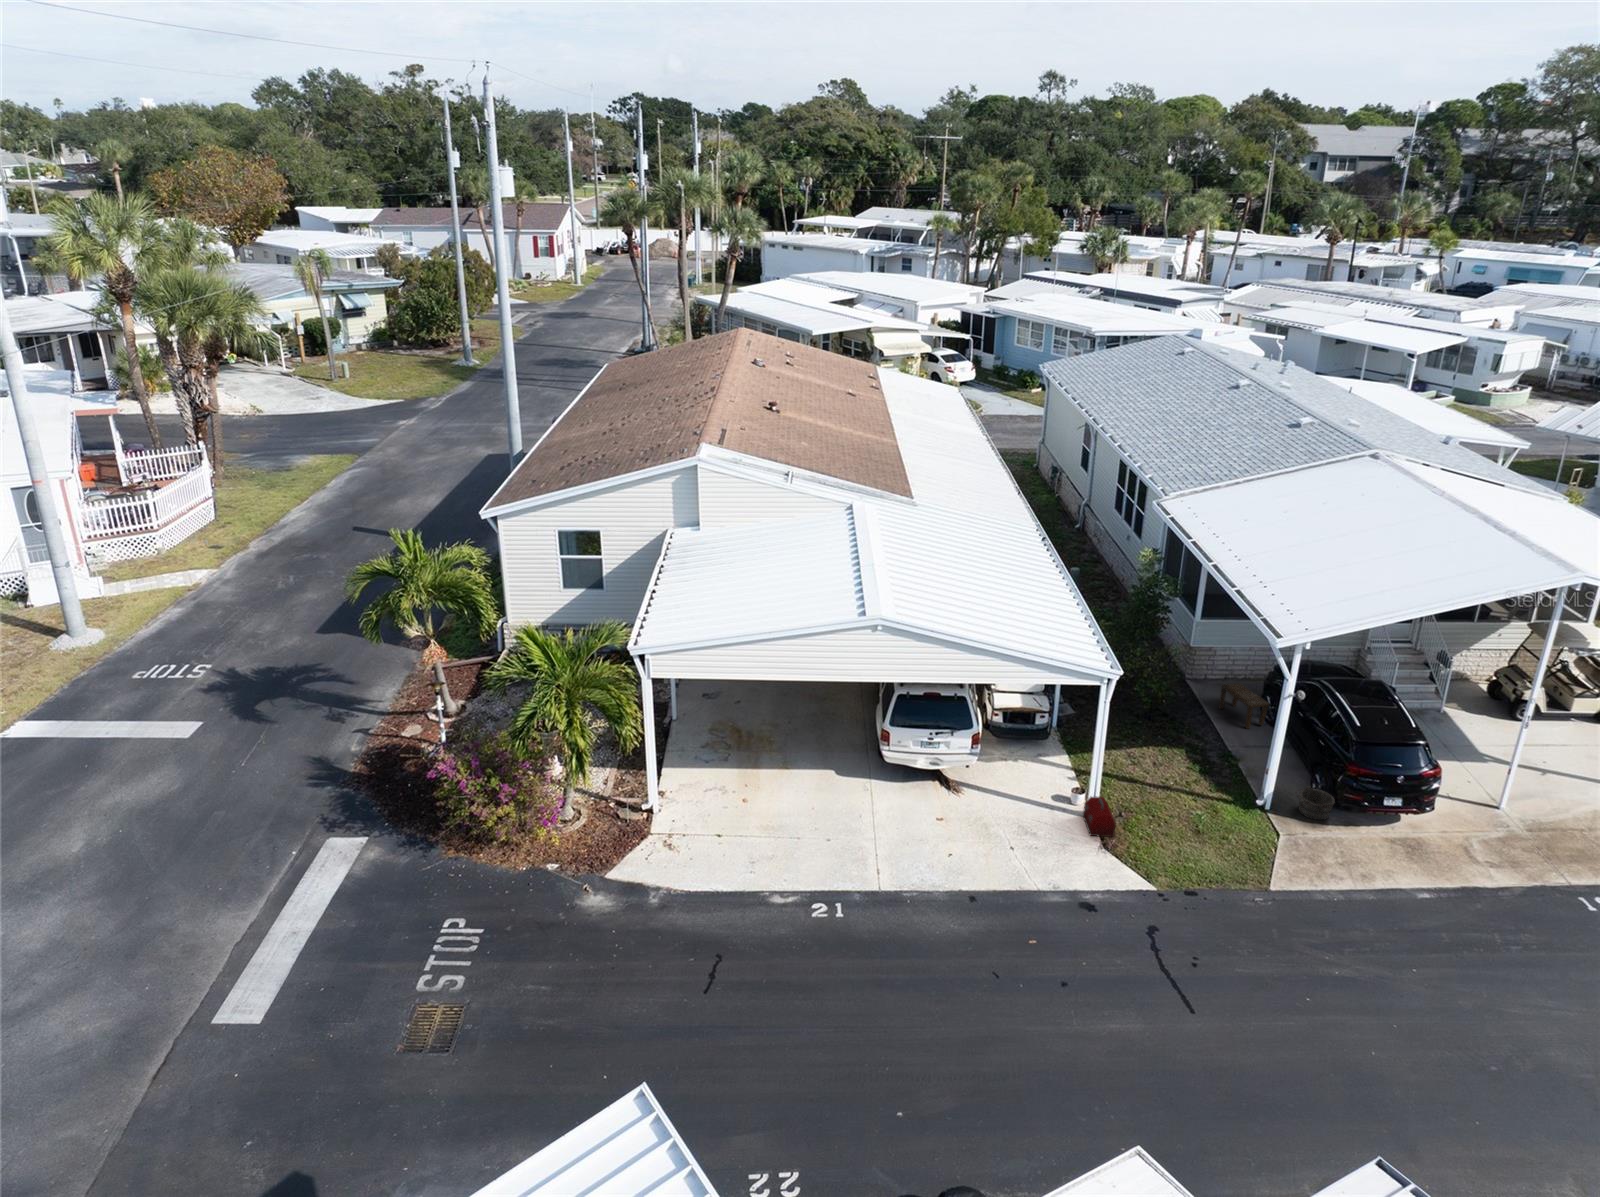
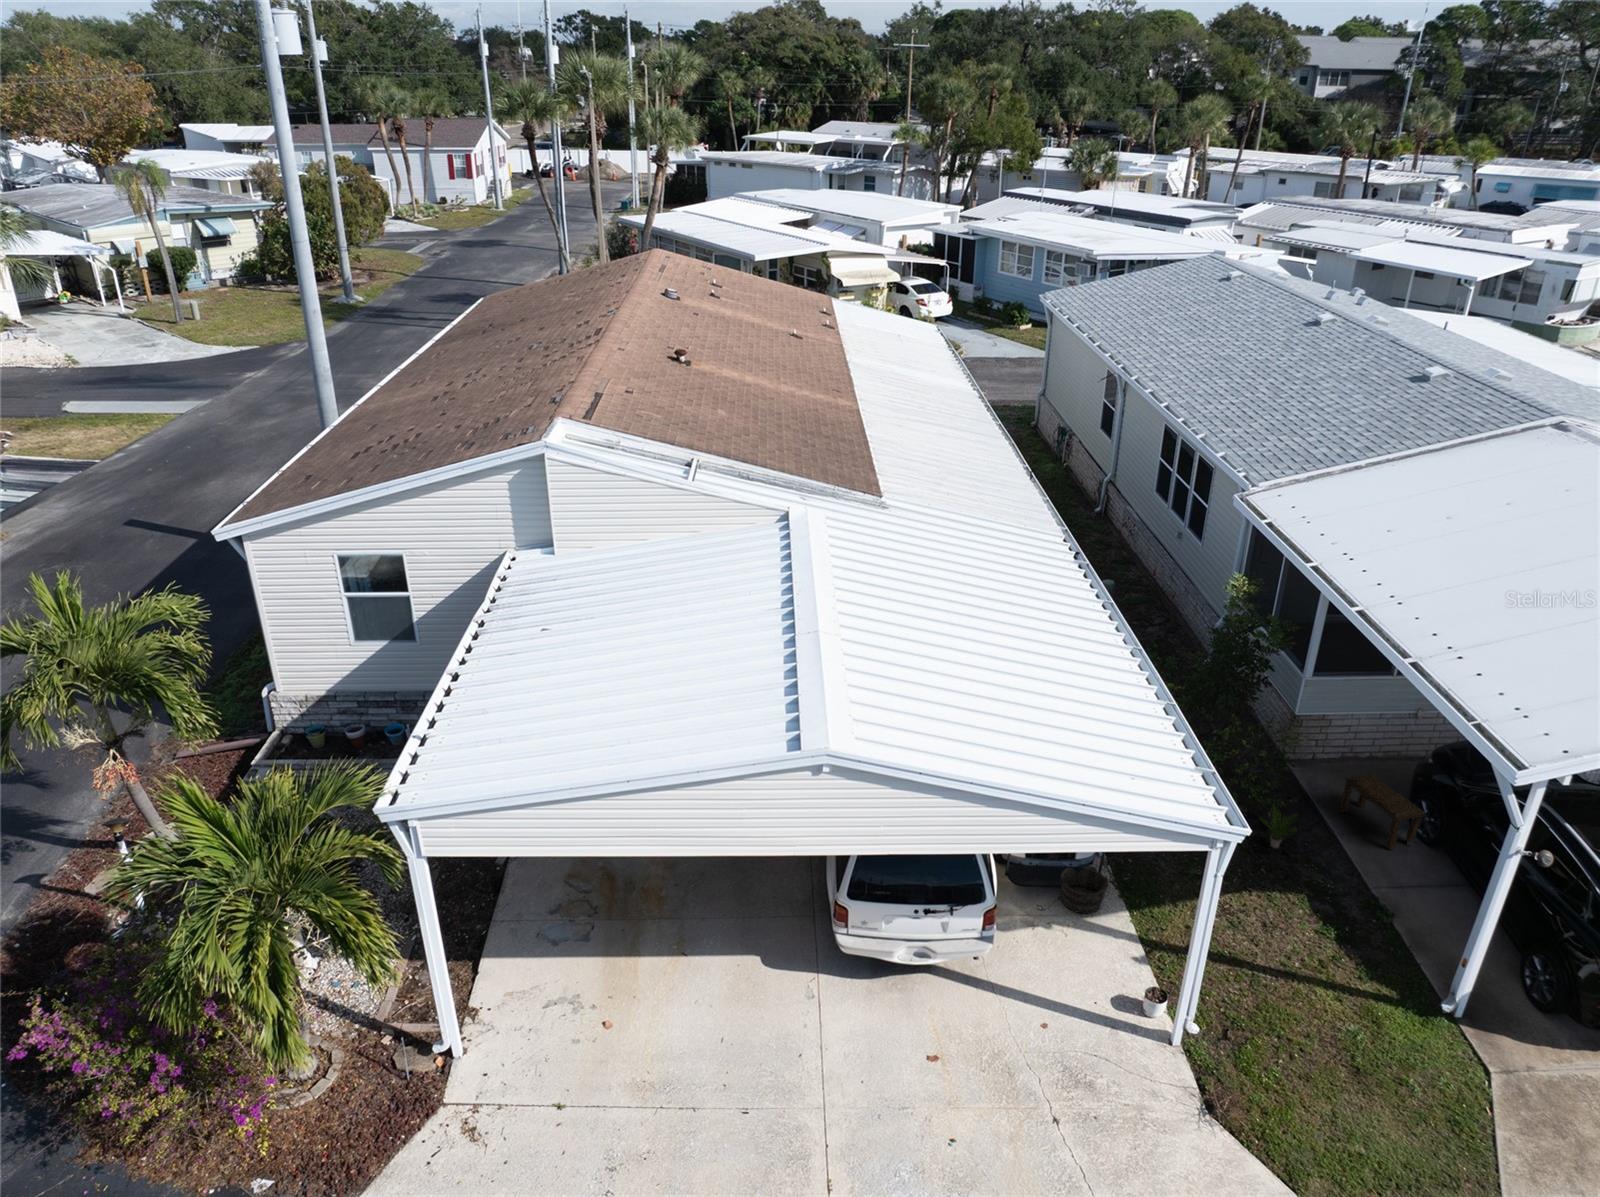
potted plant: none [1159,697,1186,727] -> present [1262,807,1296,848]
bucket: present [1297,786,1335,820] -> present [1061,867,1109,914]
toolbox: present [1083,797,1116,837] -> none [1168,1014,1230,1090]

